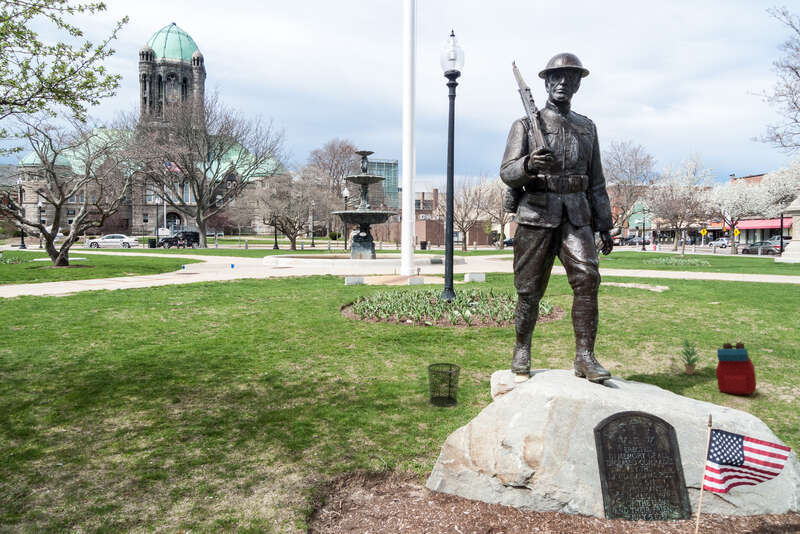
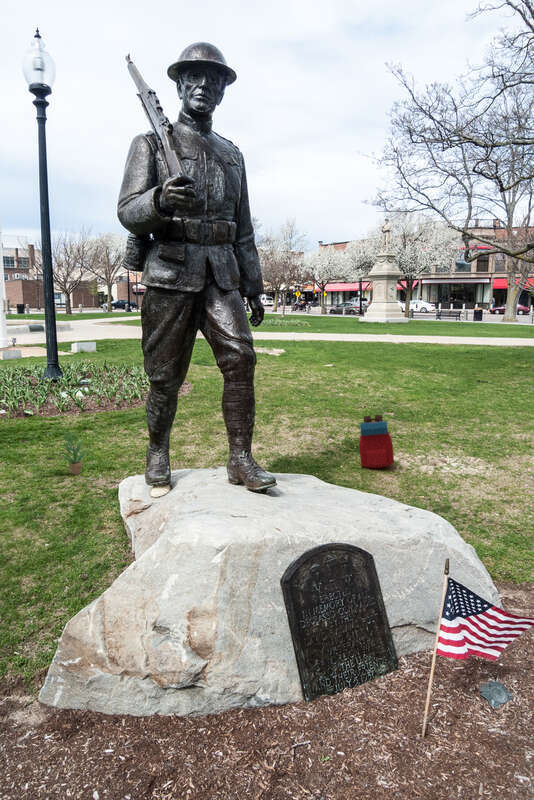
potted plant: present [680,339,699,375] -> present [62,433,86,475]
waste bin: present [427,363,461,406] -> none [28,479,77,539]

